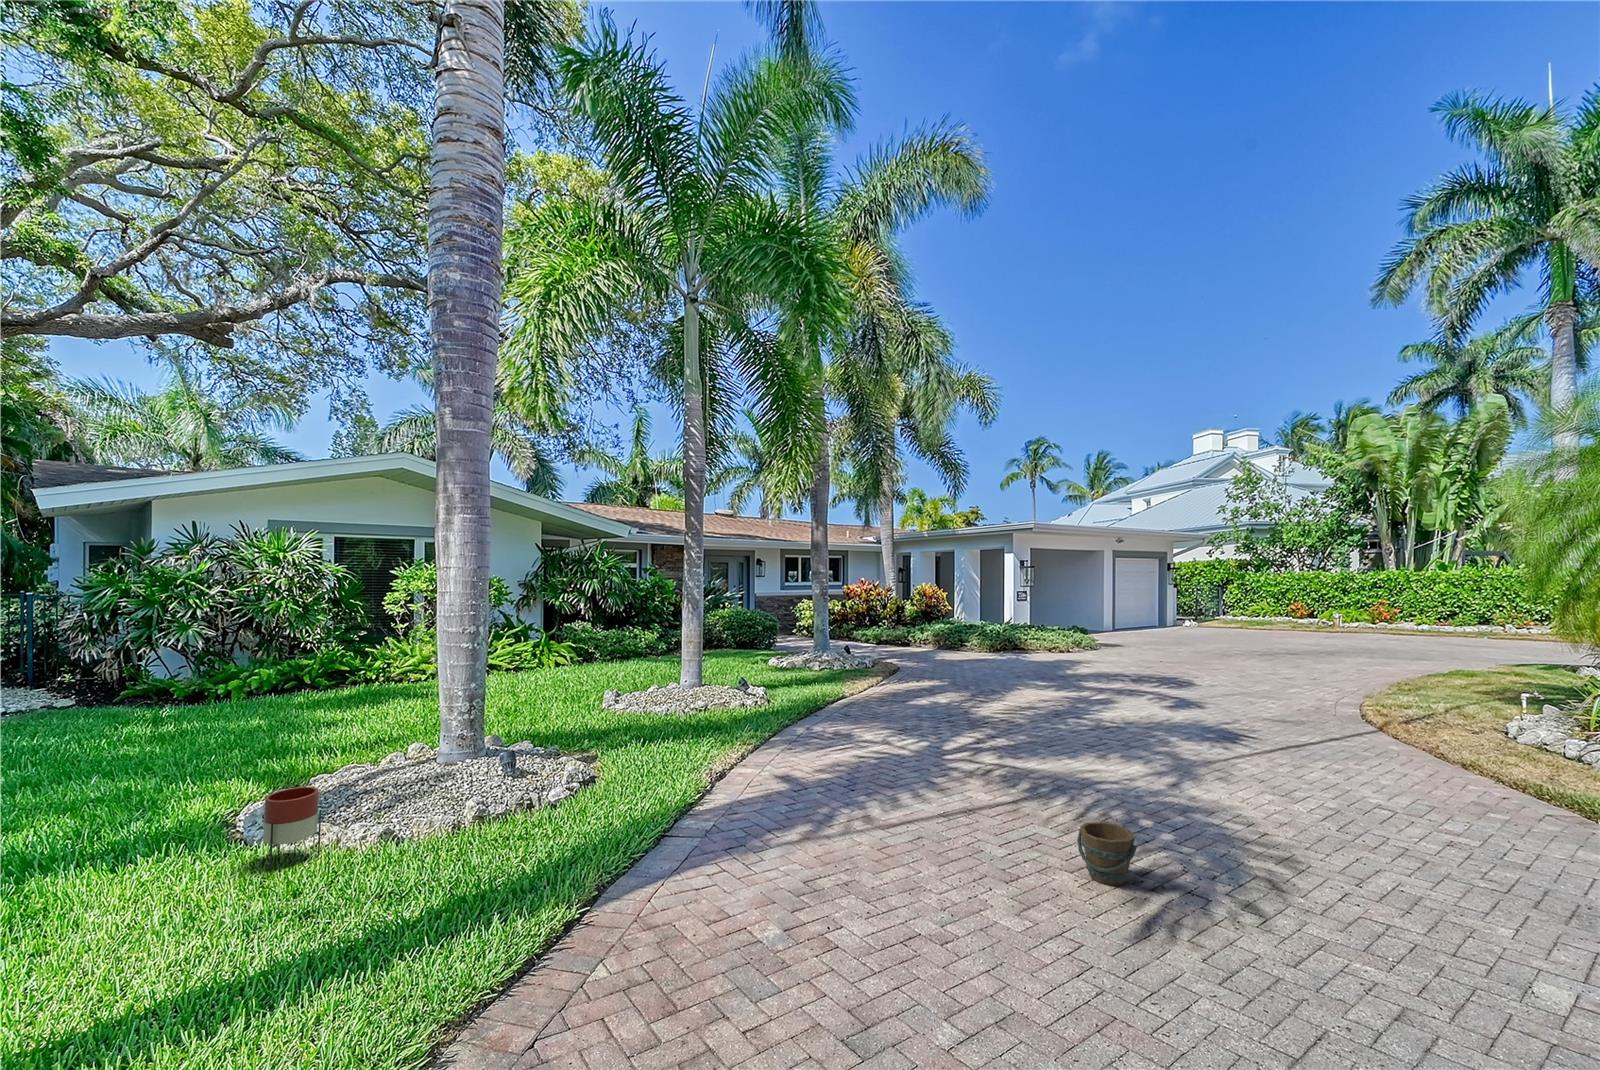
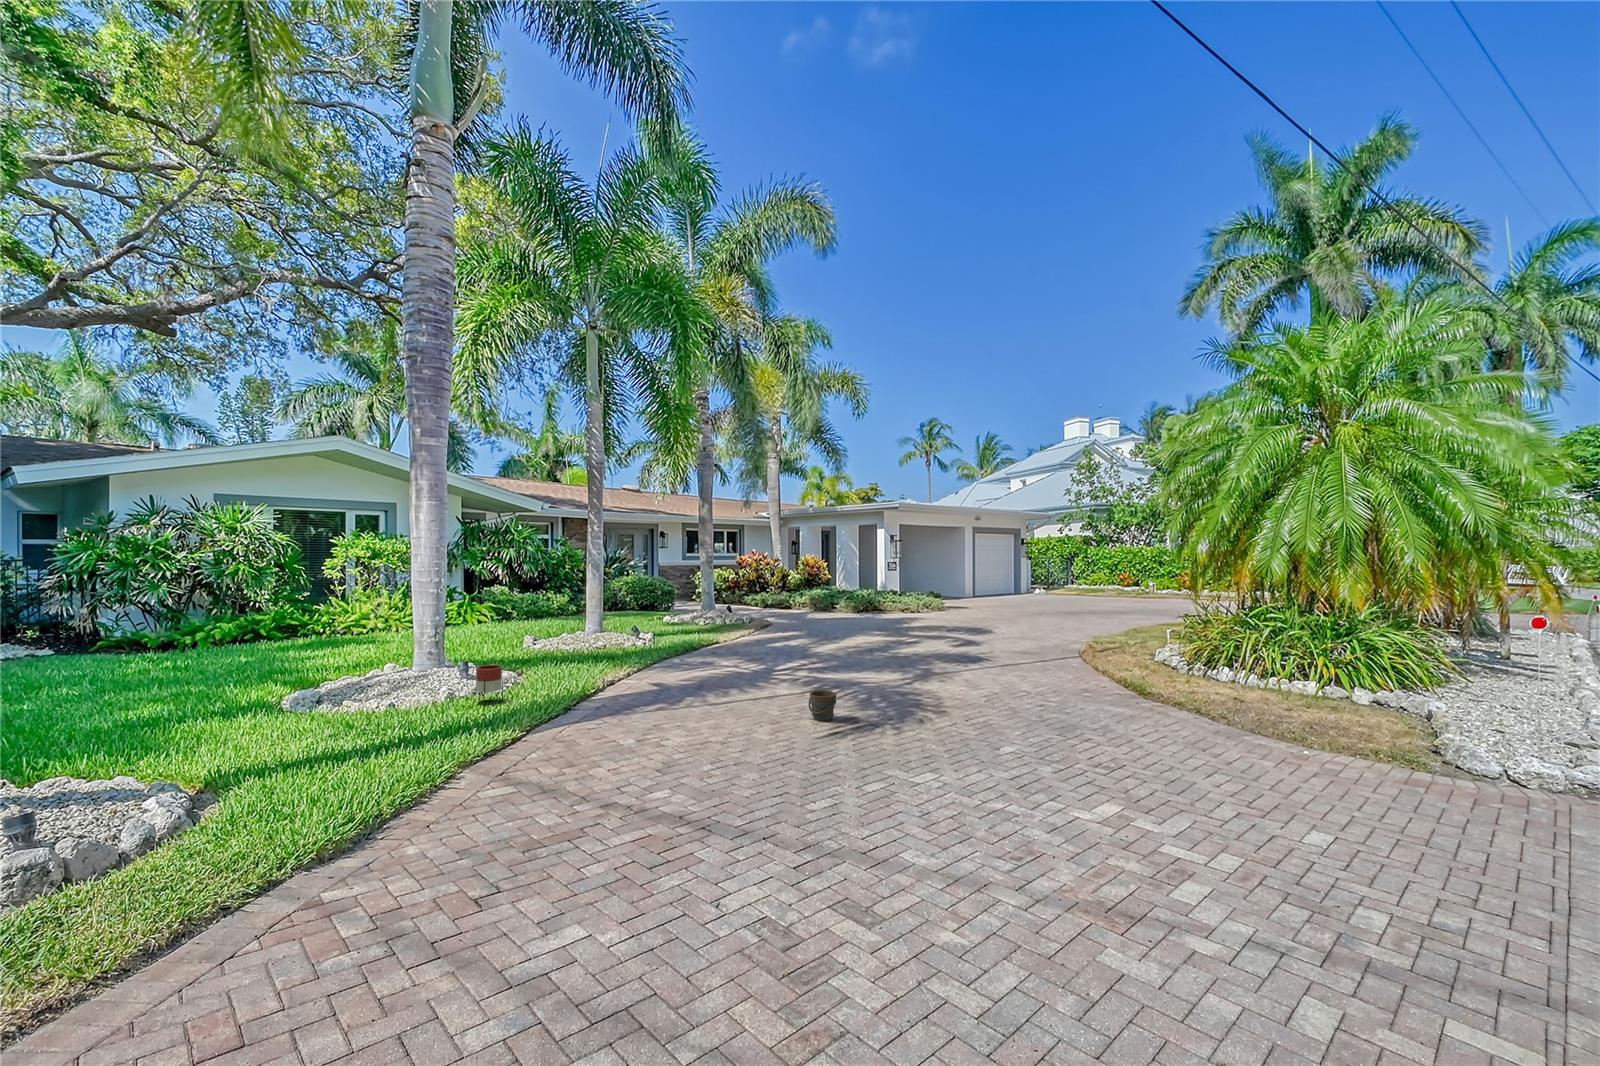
planter: present [263,787,321,871] -> present [476,665,503,705]

